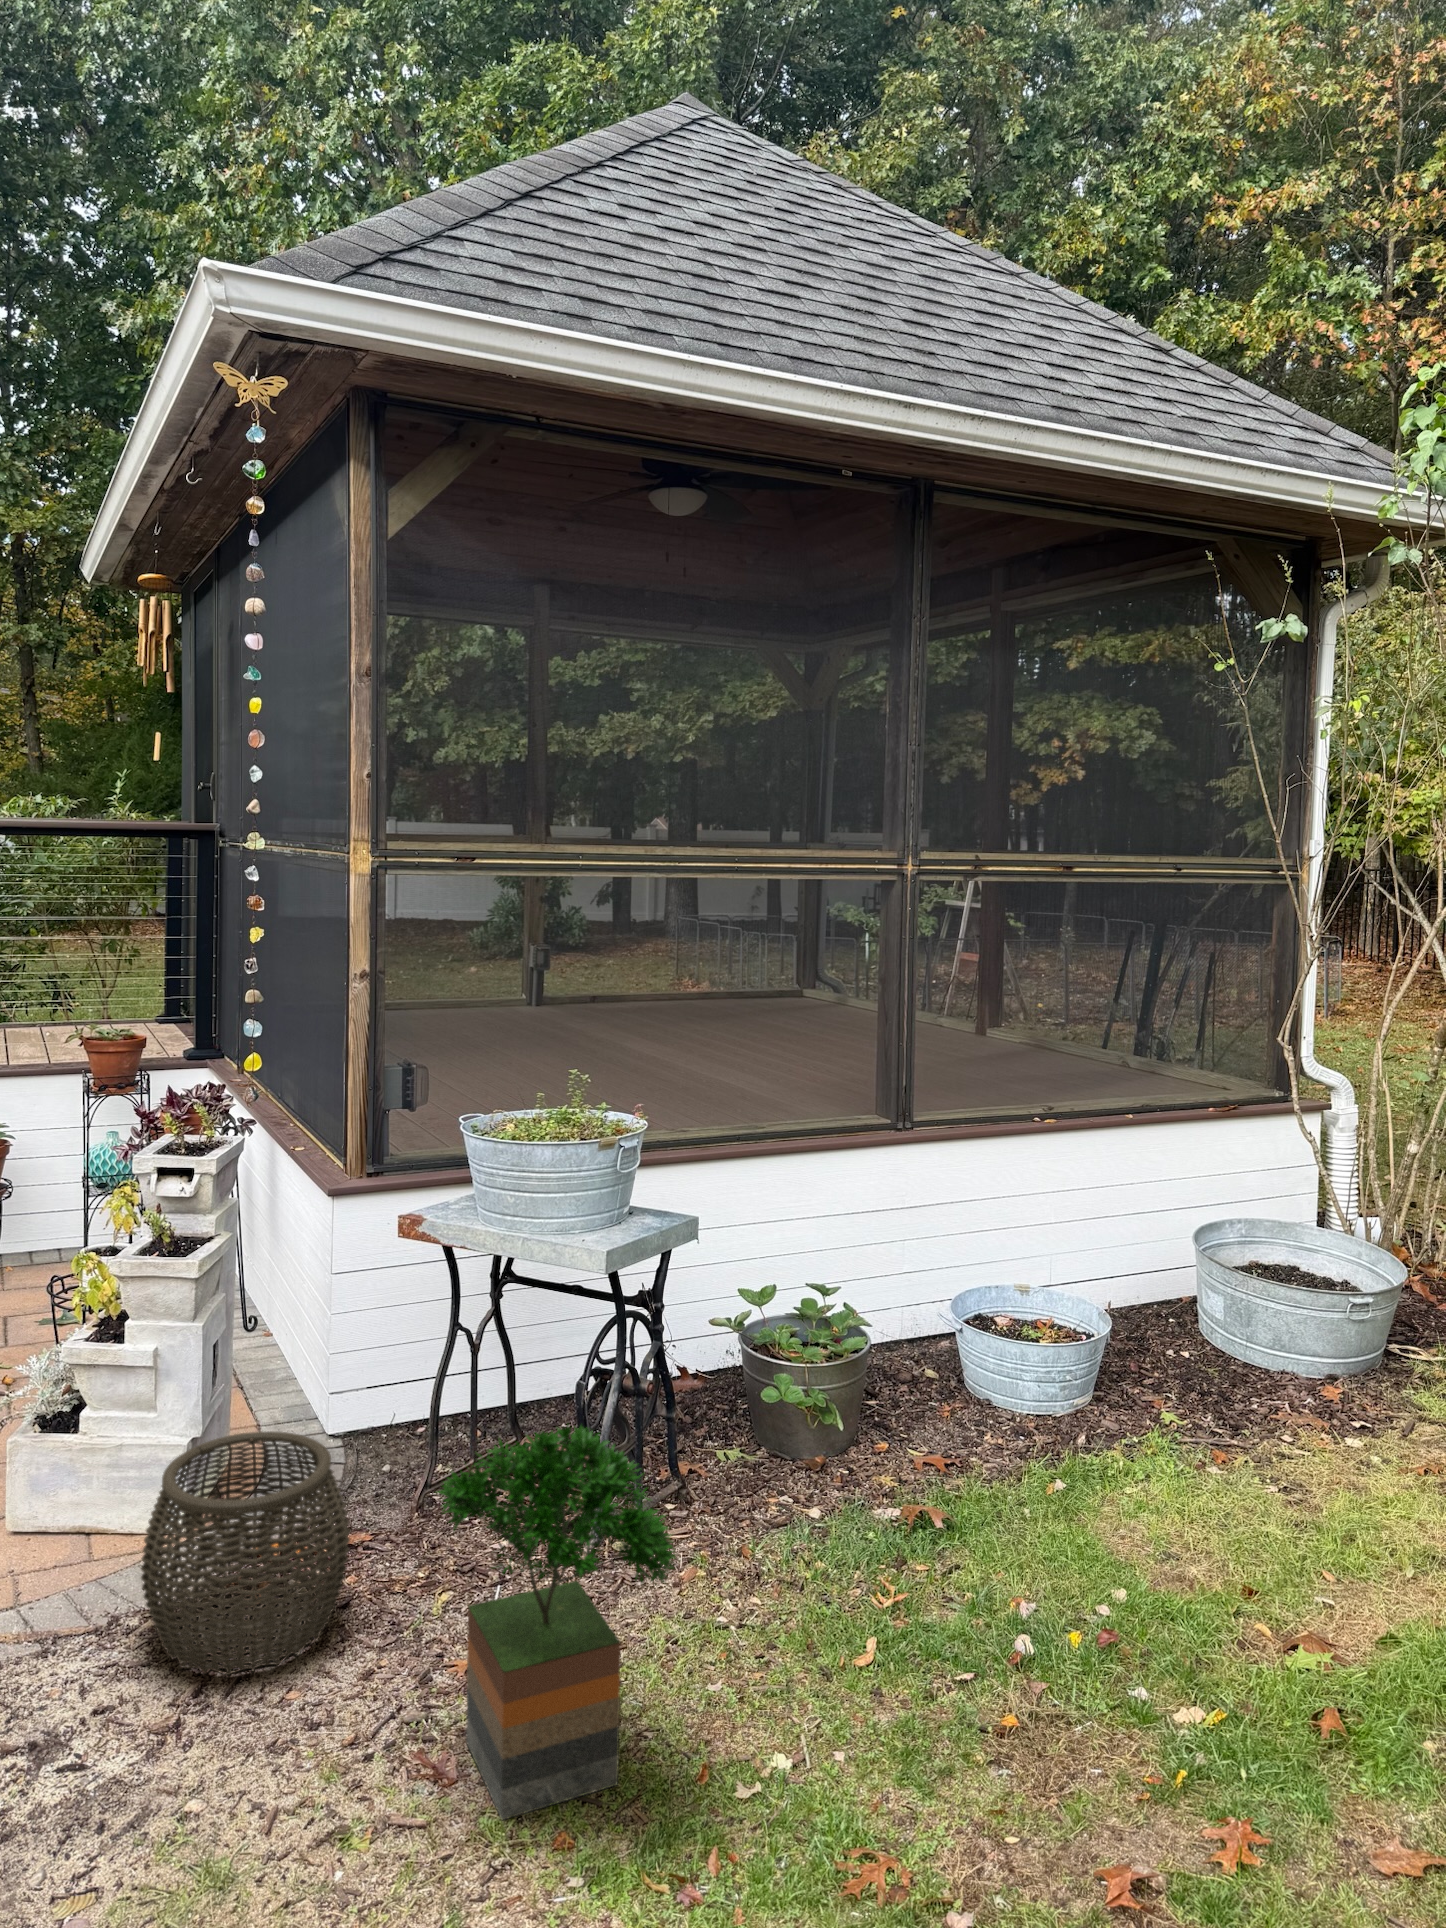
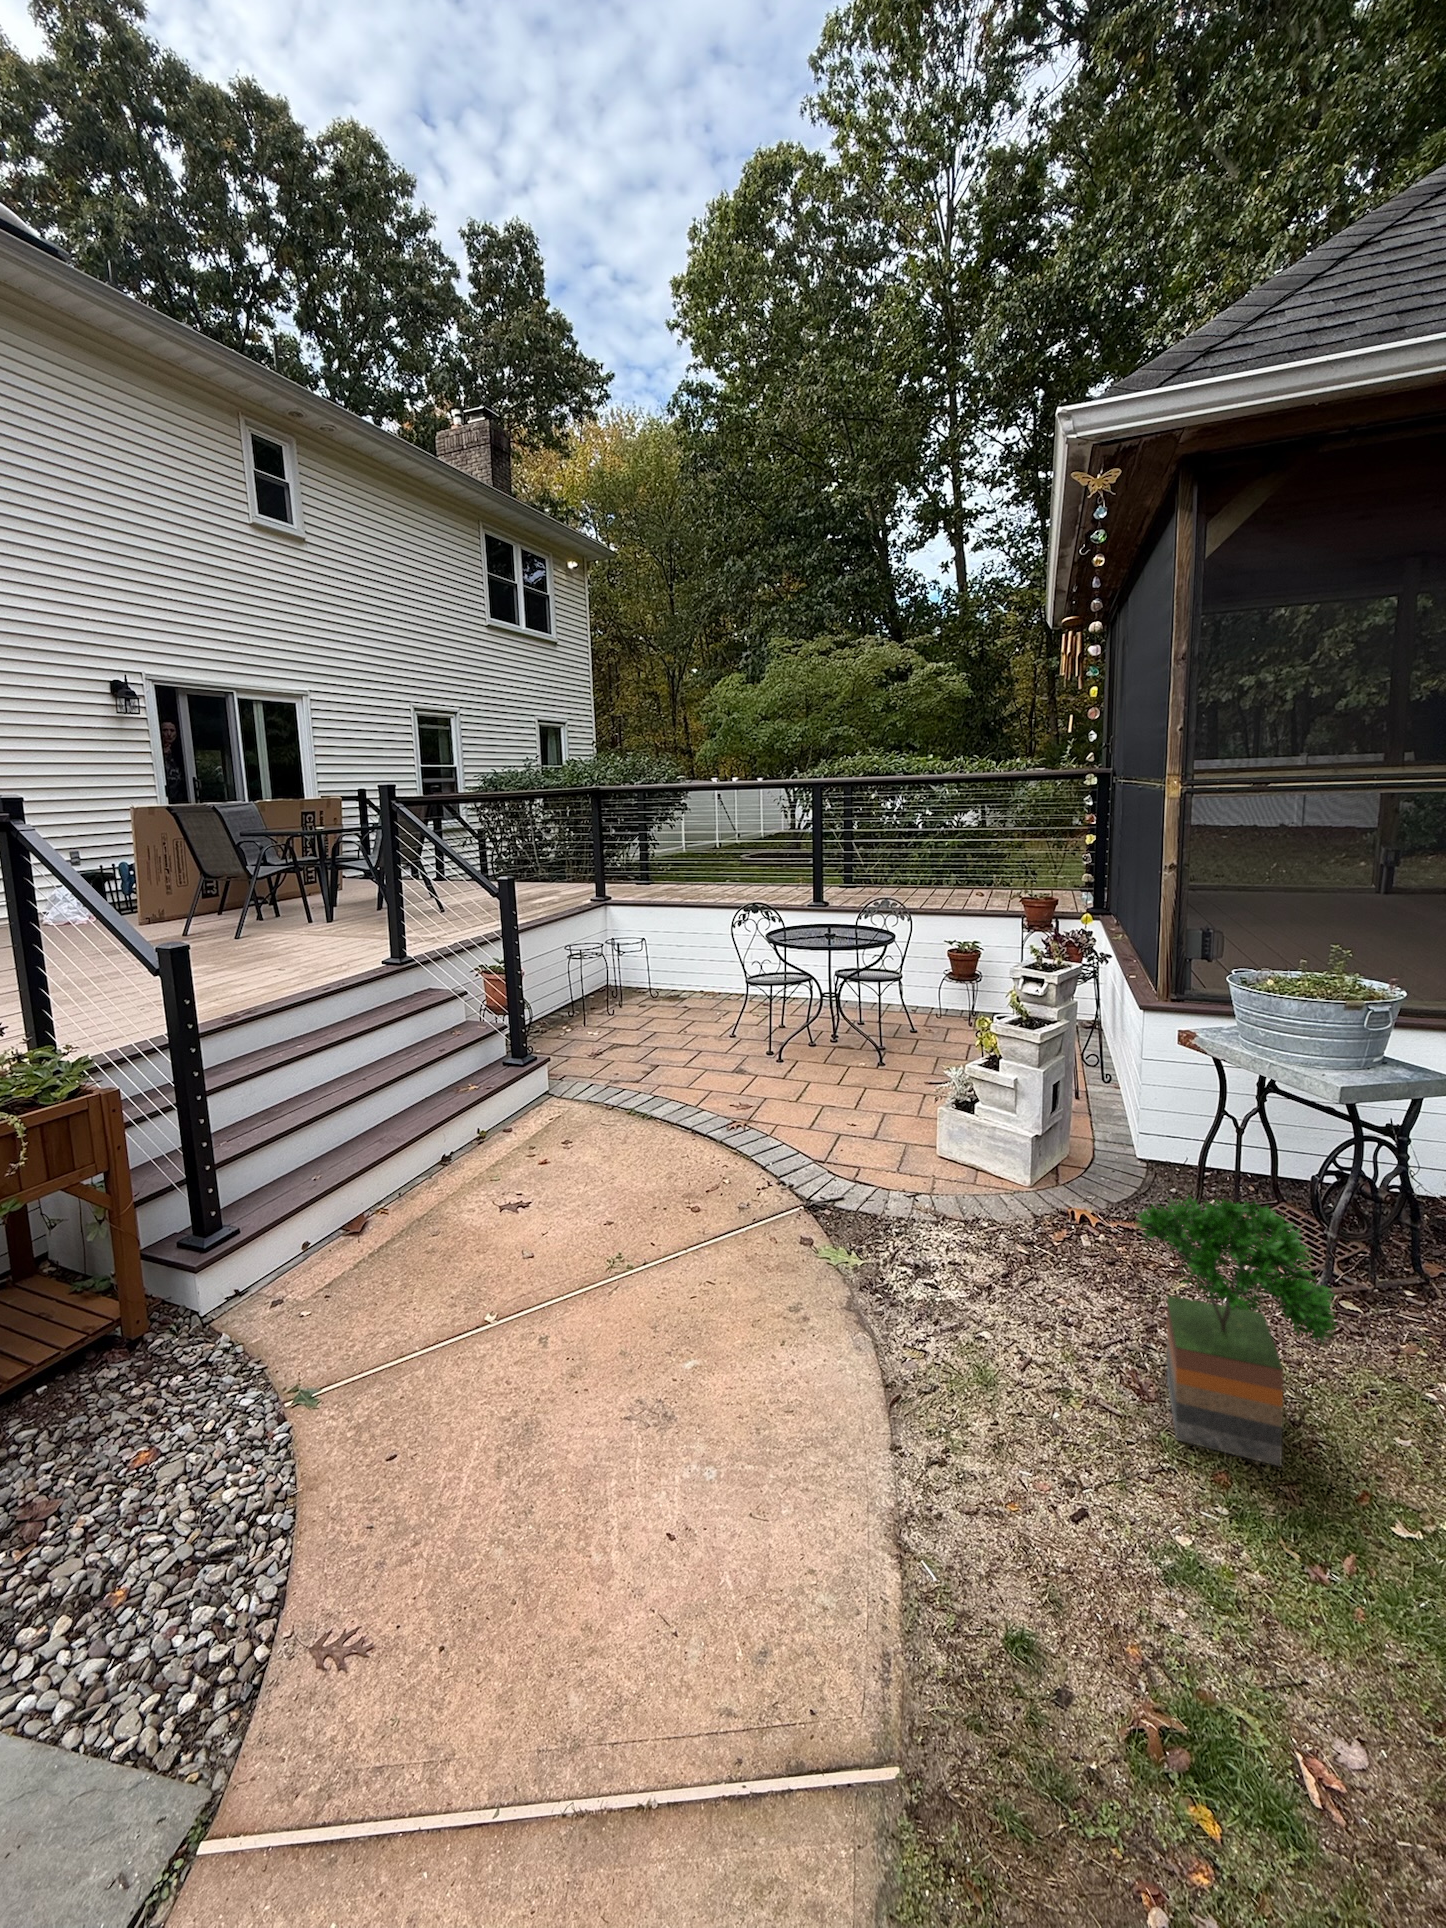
woven basket: present [141,1431,350,1675] -> none [981,1141,1111,1281]

